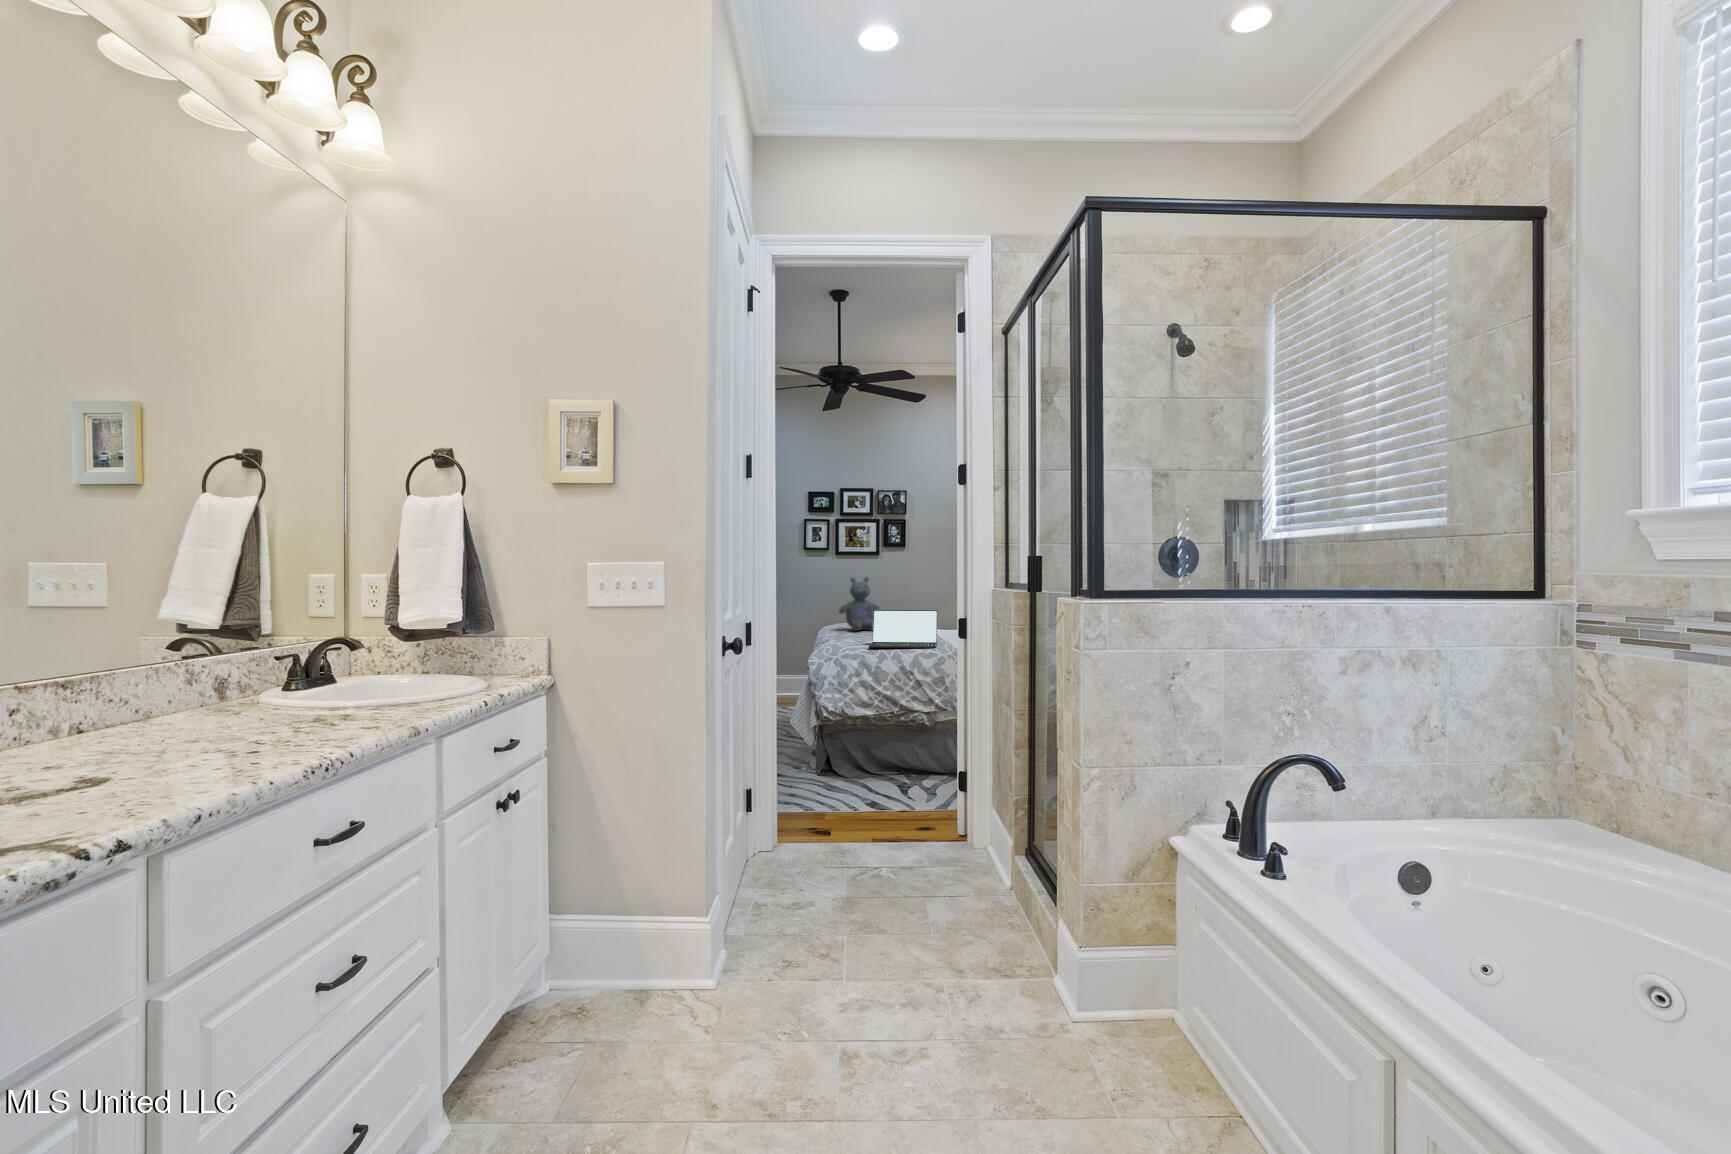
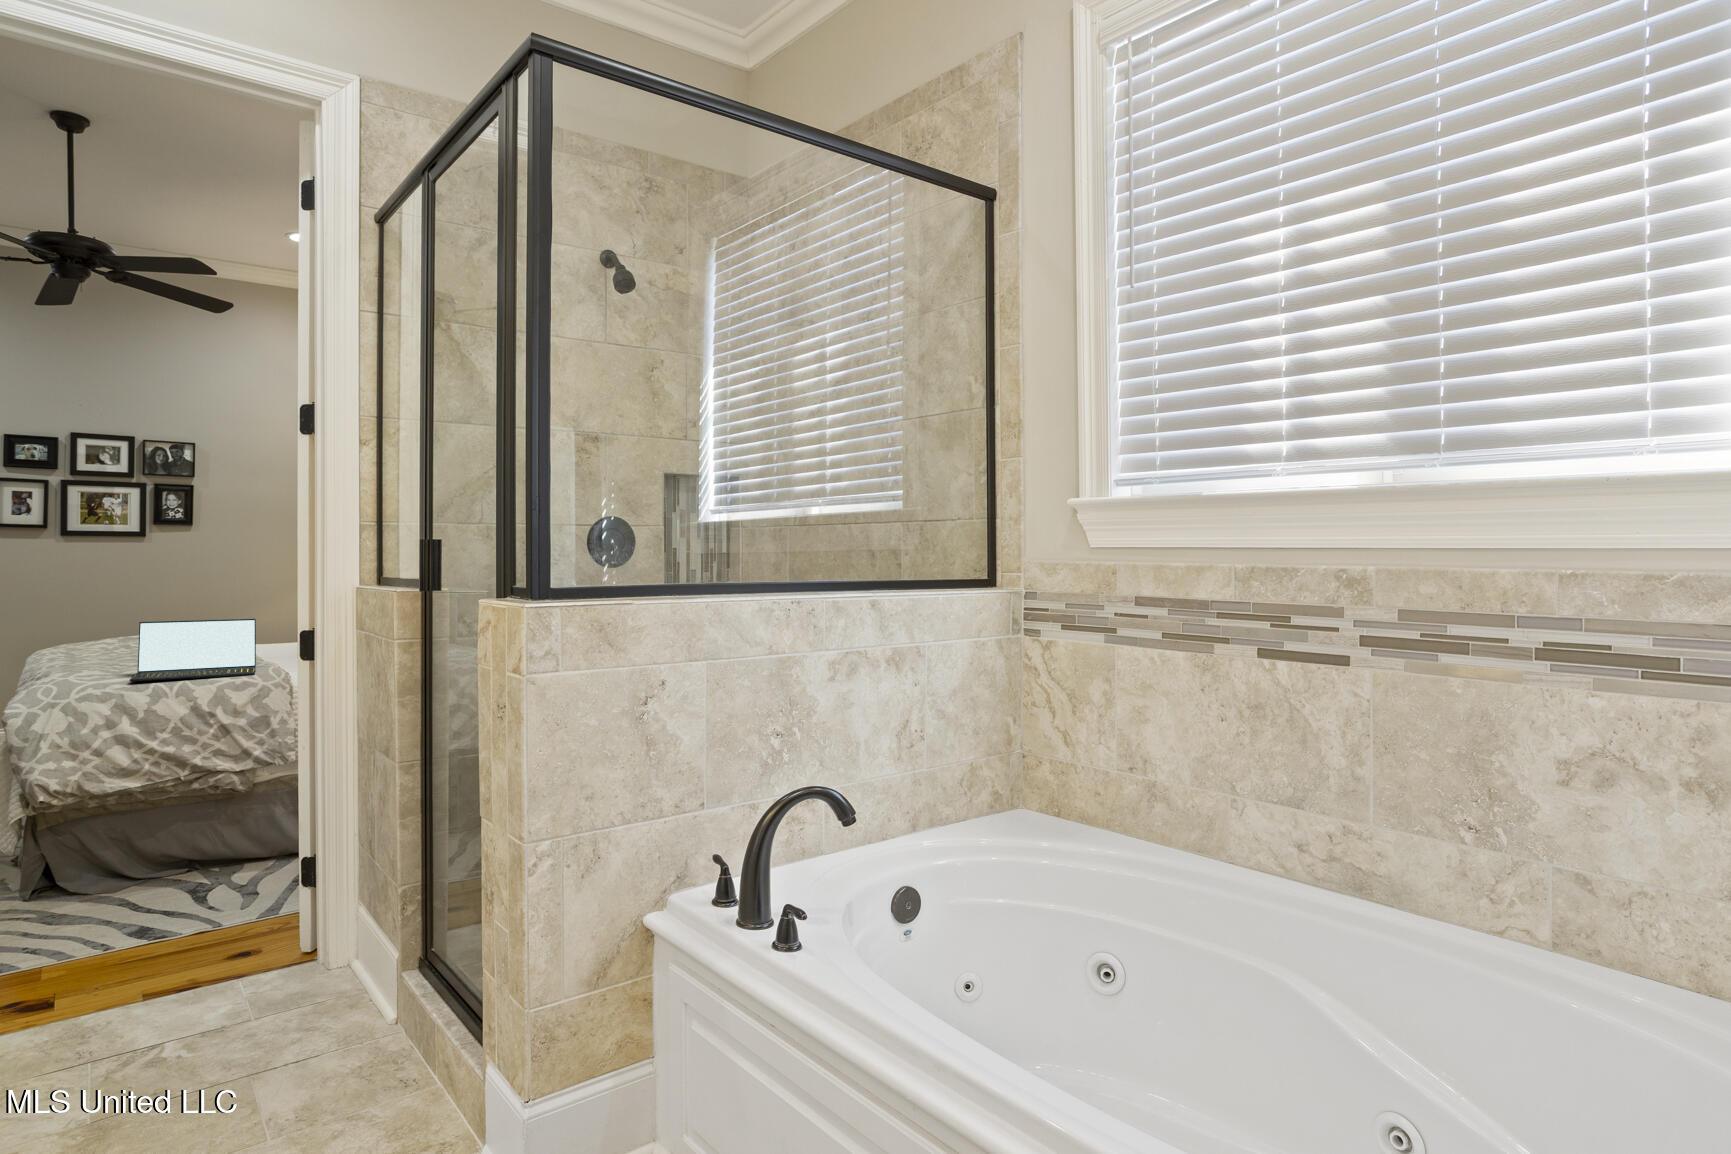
stuffed bear: present [839,577,880,631] -> none [70,571,152,655]

